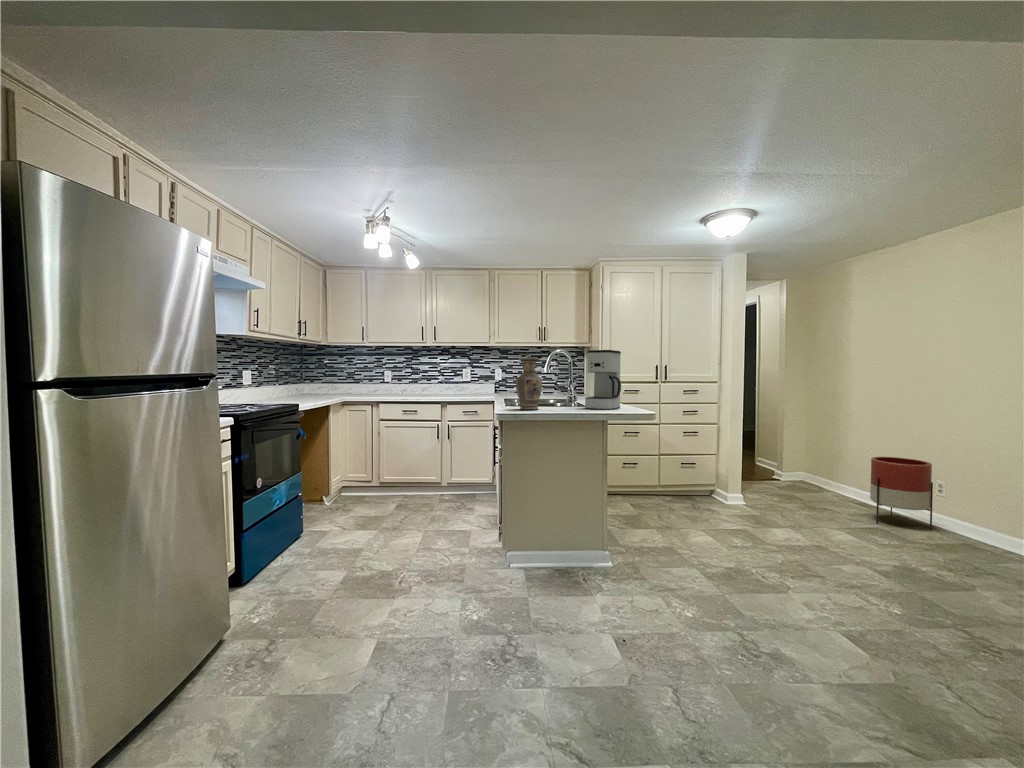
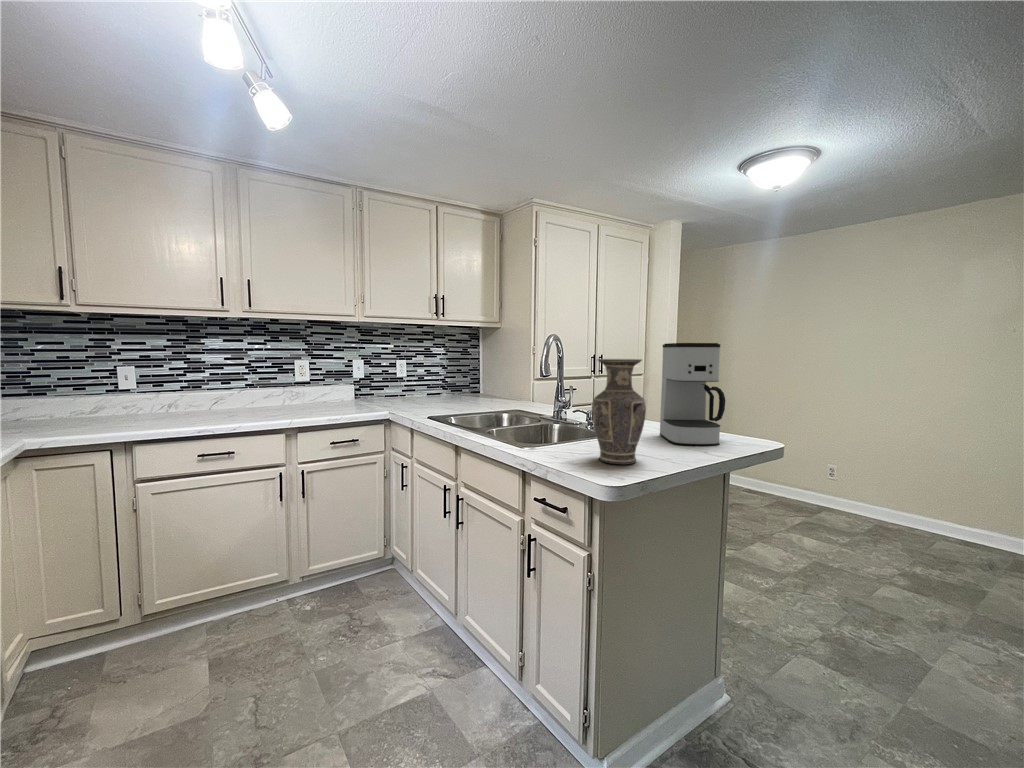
planter: present [870,457,933,529] -> none [788,447,845,517]

